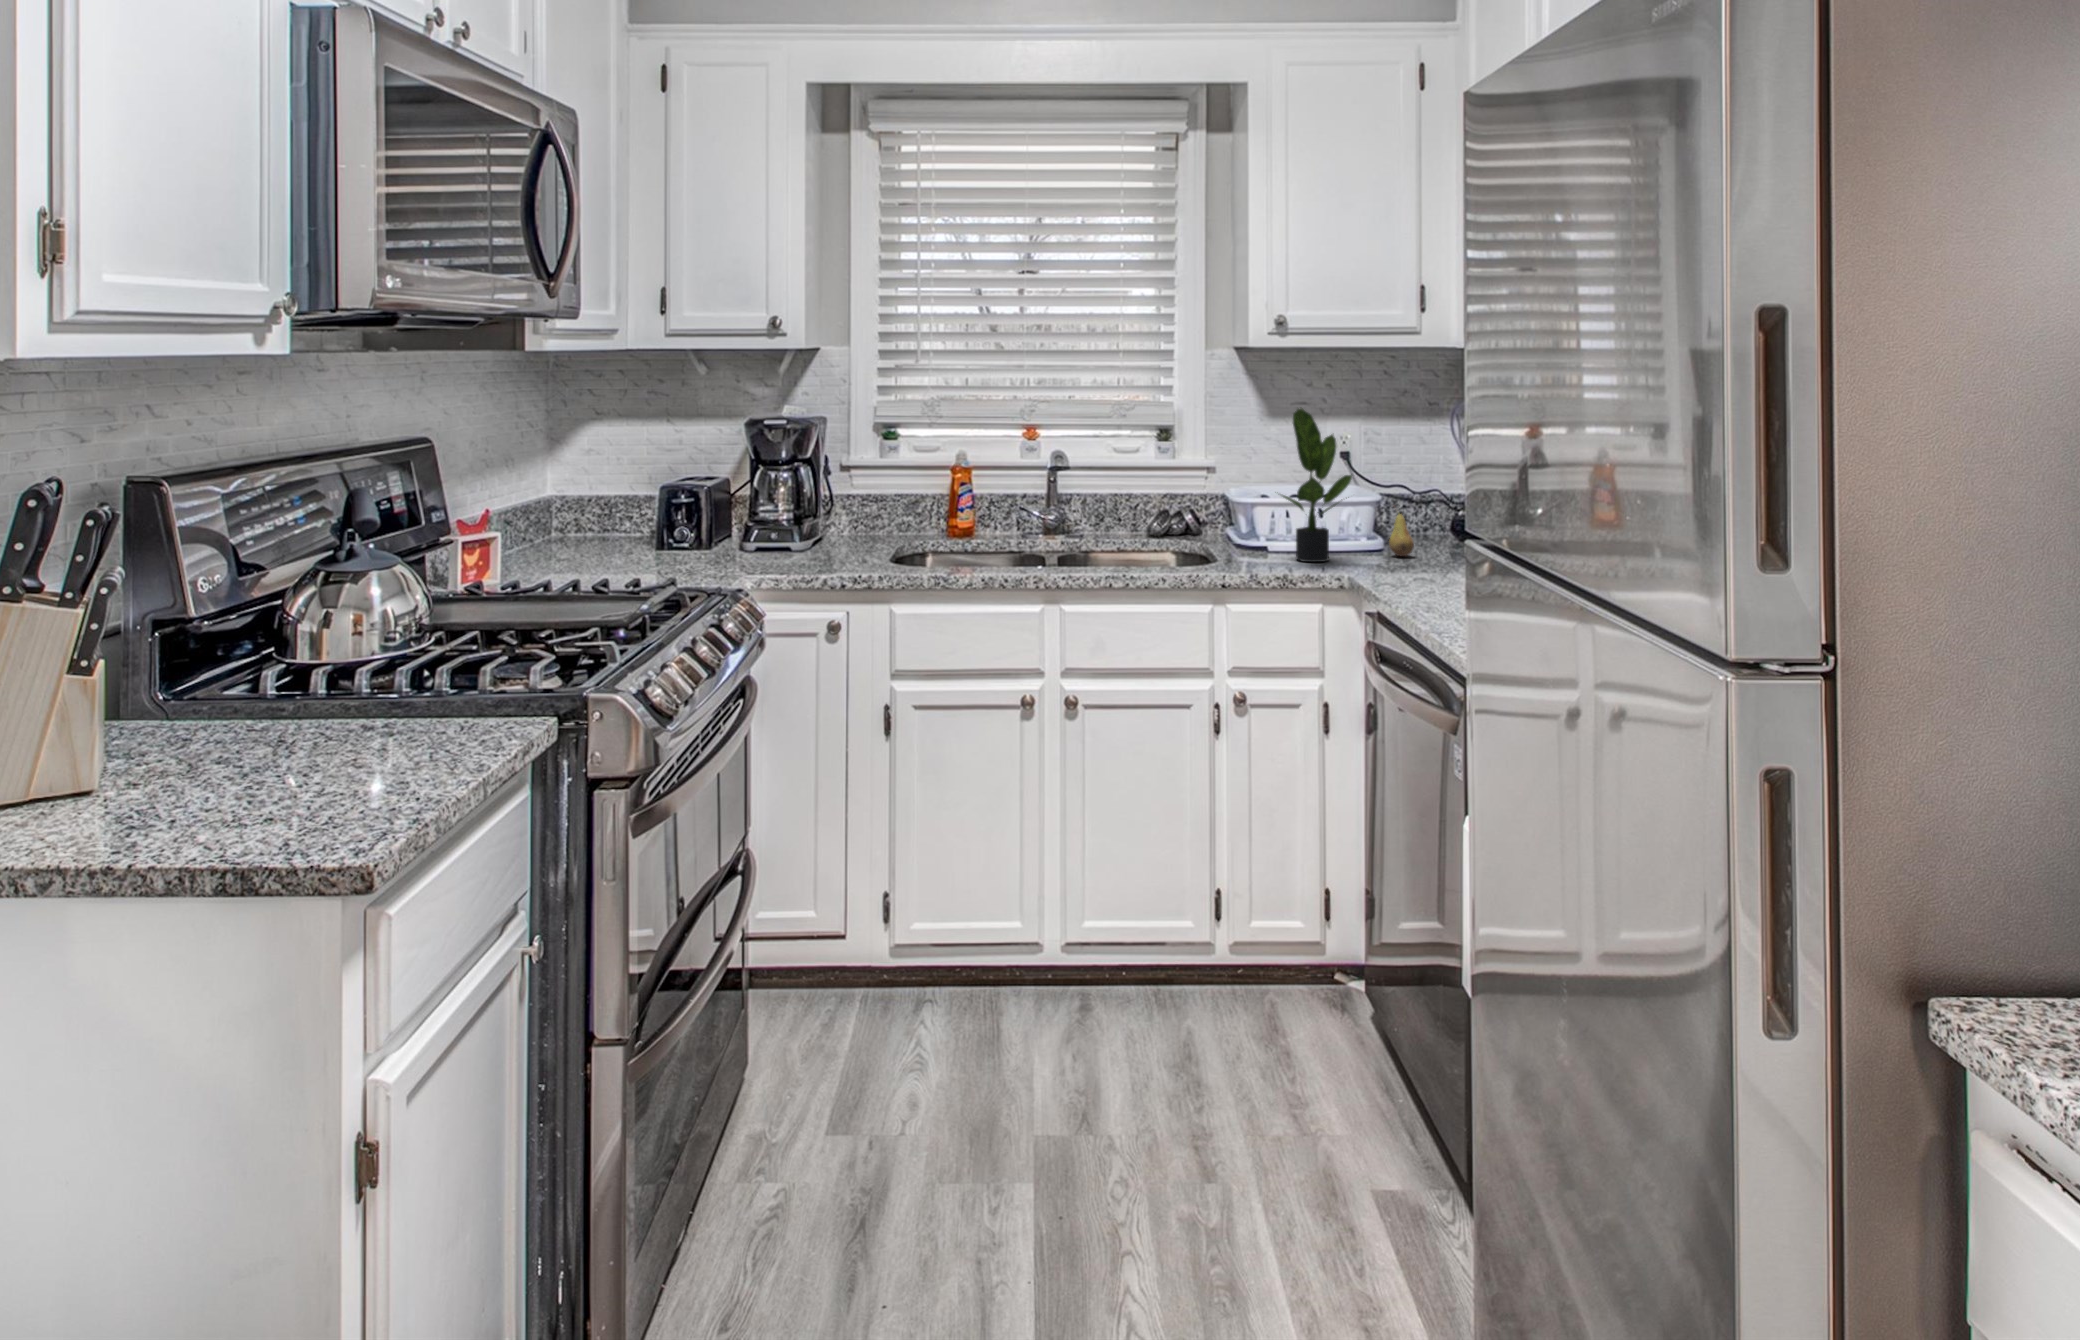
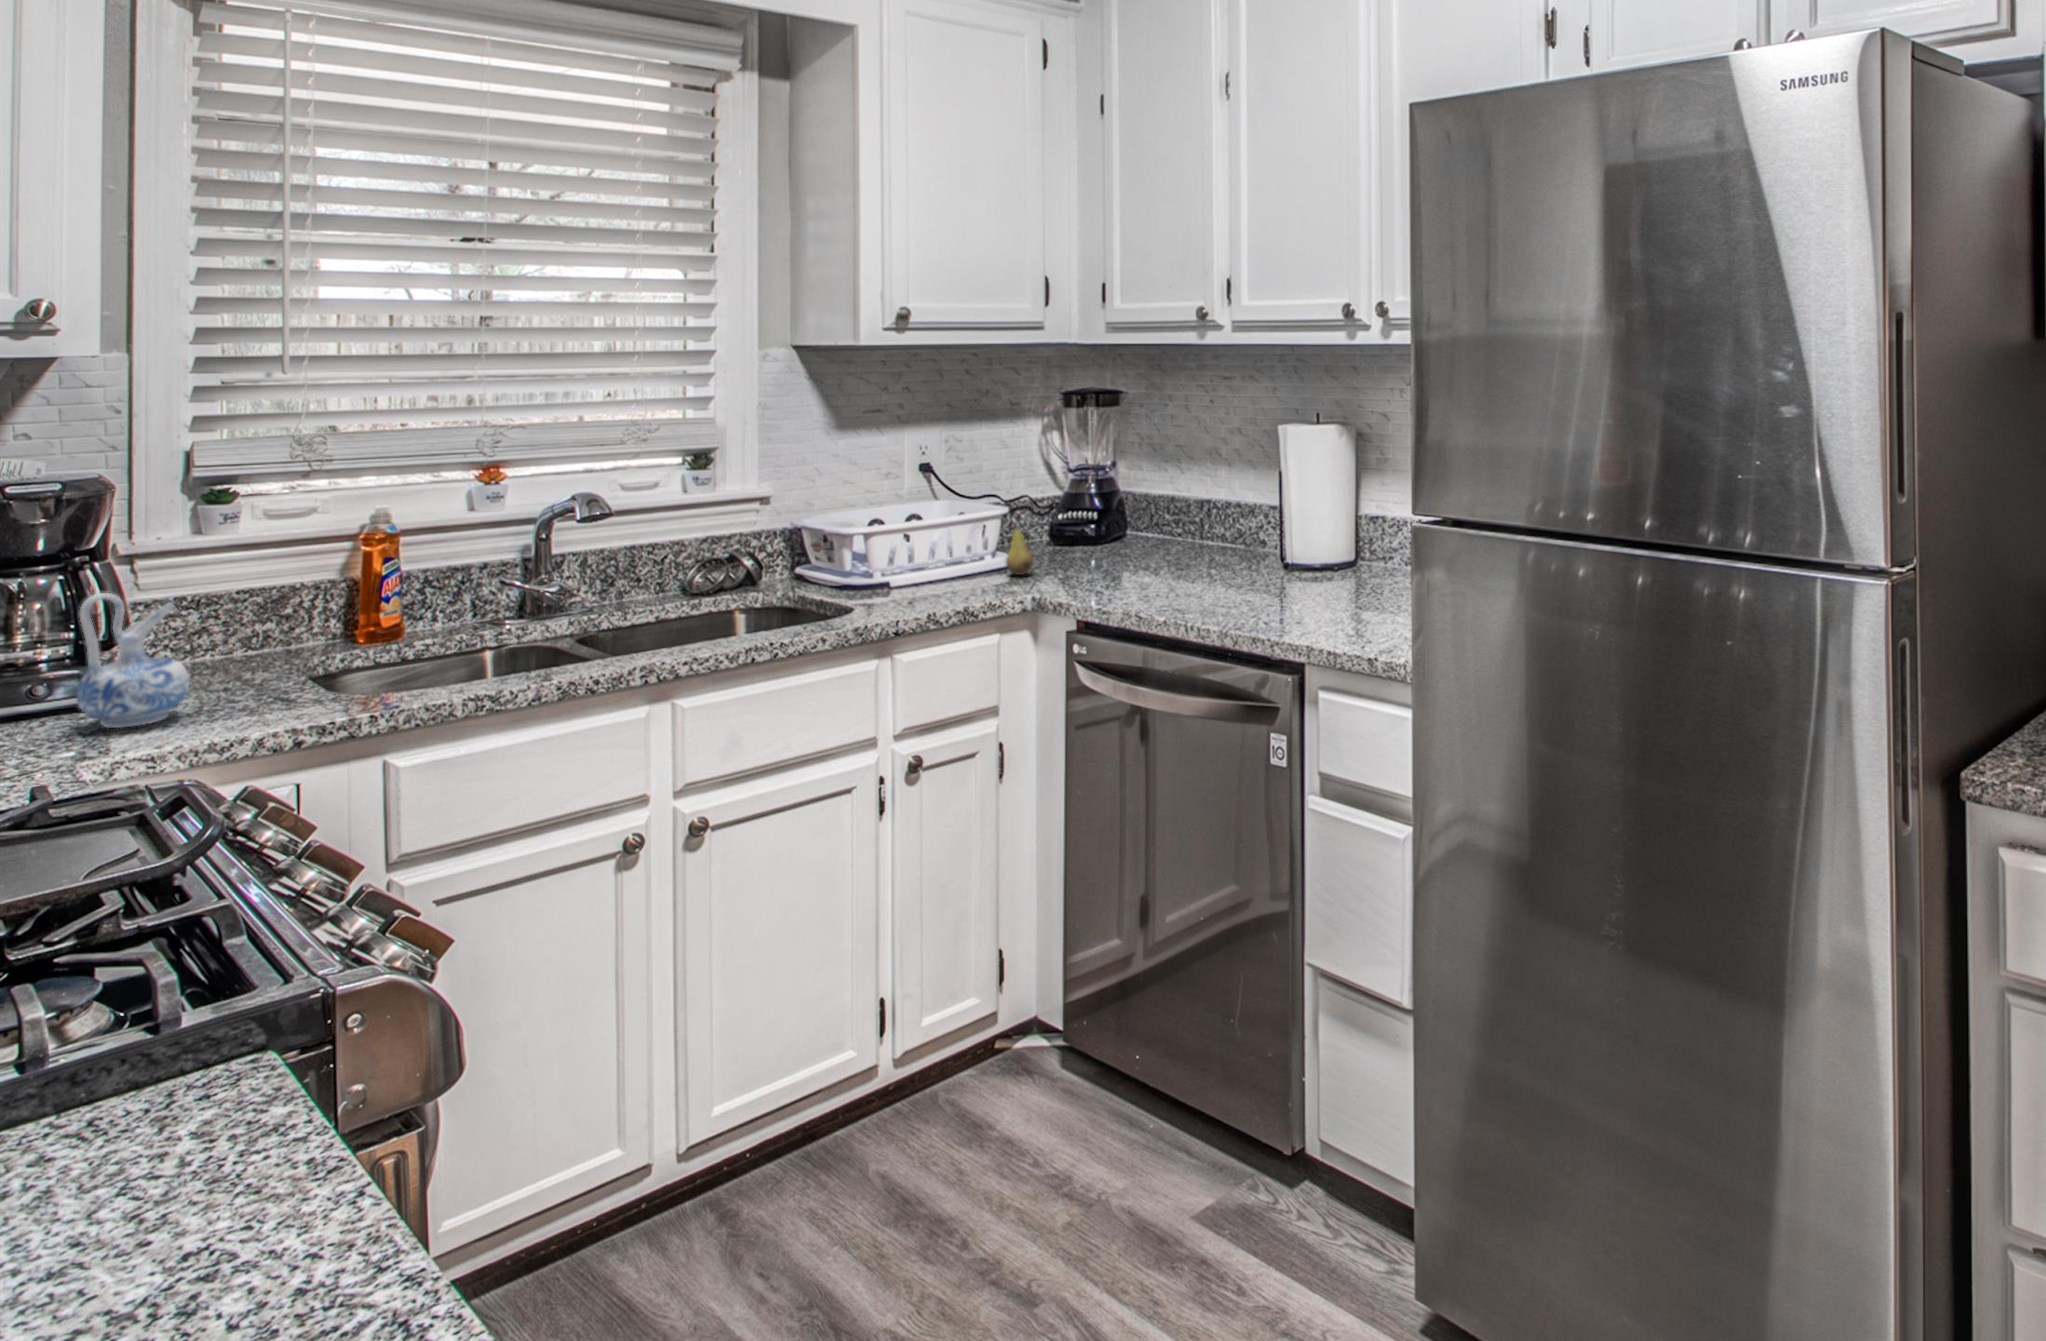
potted plant: present [1281,408,1352,562] -> none [892,420,997,597]
ceramic pitcher: none [777,482,826,563] -> present [76,593,190,728]

